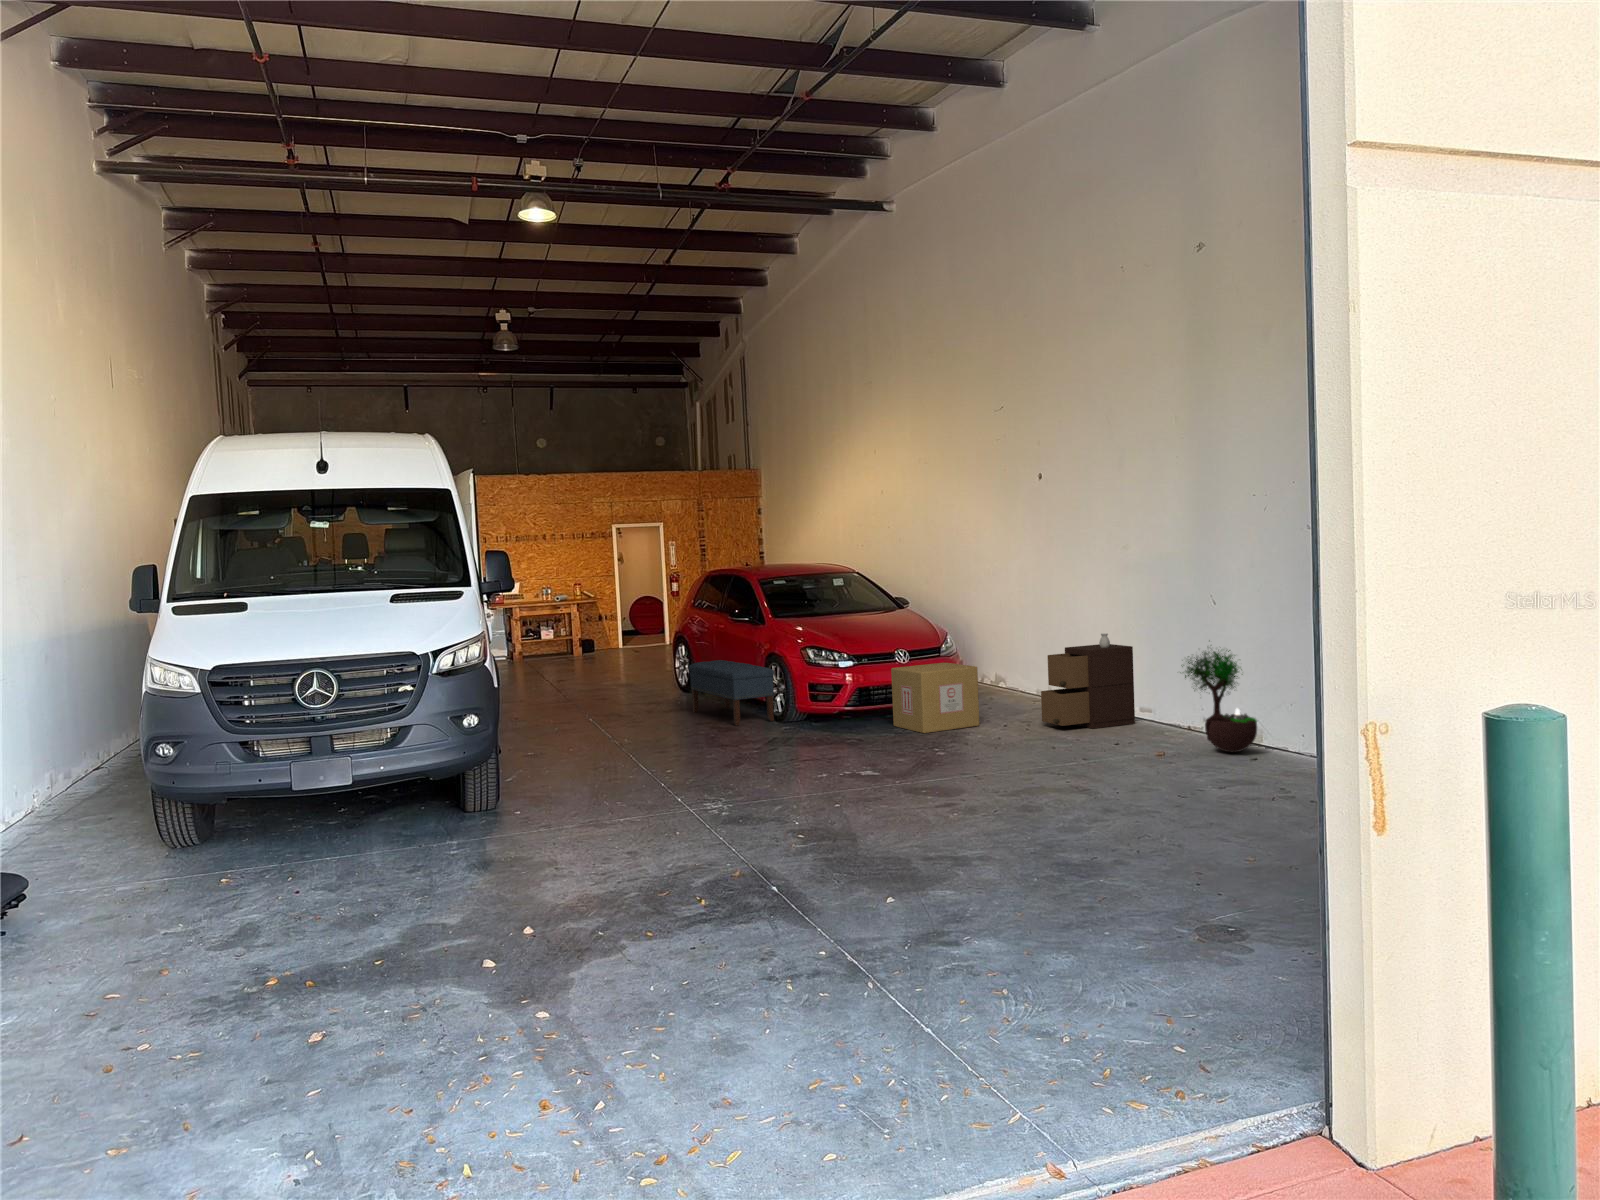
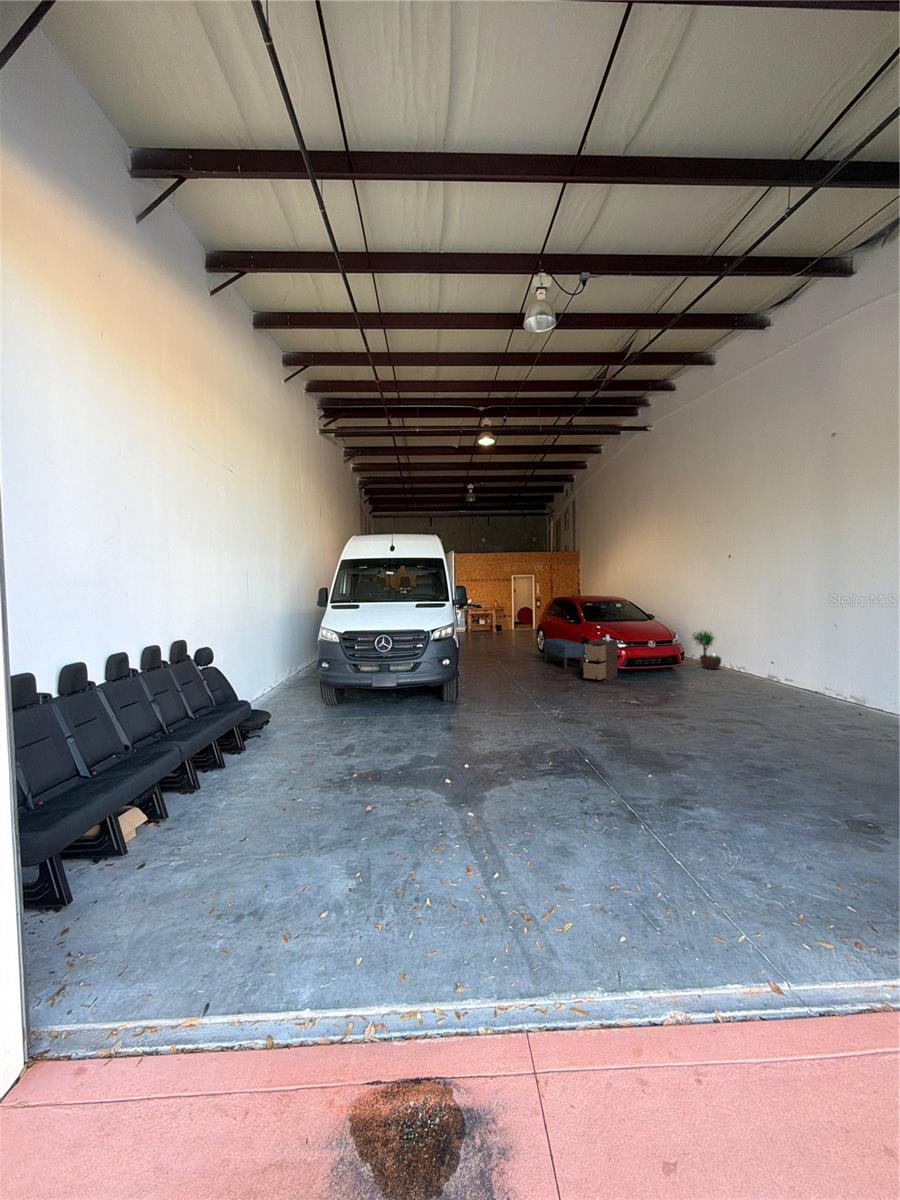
storage cabinet: present [1041,634,1135,729] -> present [583,634,618,680]
potted tree: present [1181,650,1257,752] -> present [692,632,721,669]
cardboard box: present [891,663,979,733] -> none [644,647,691,682]

